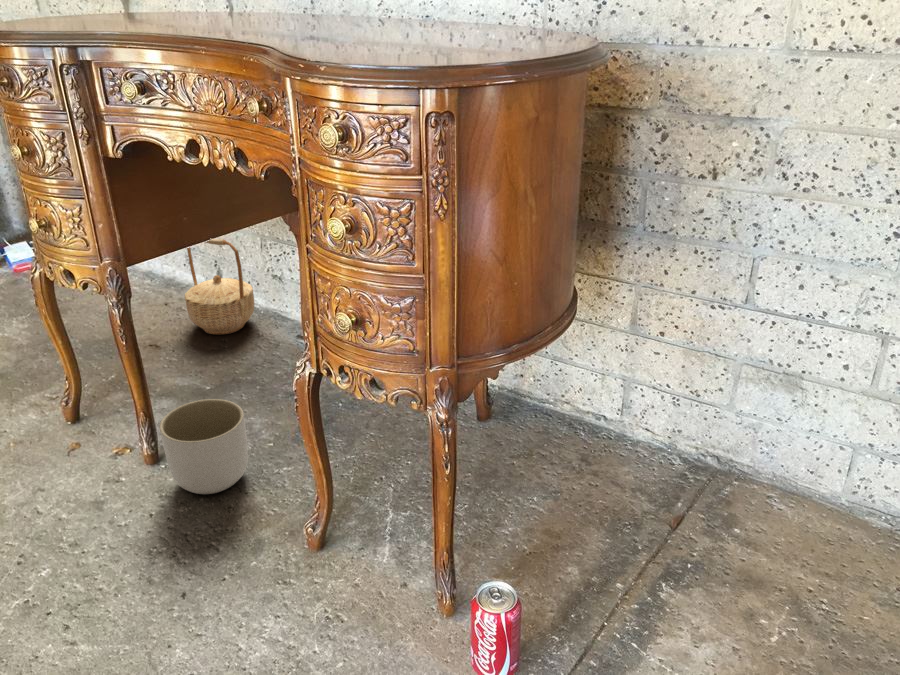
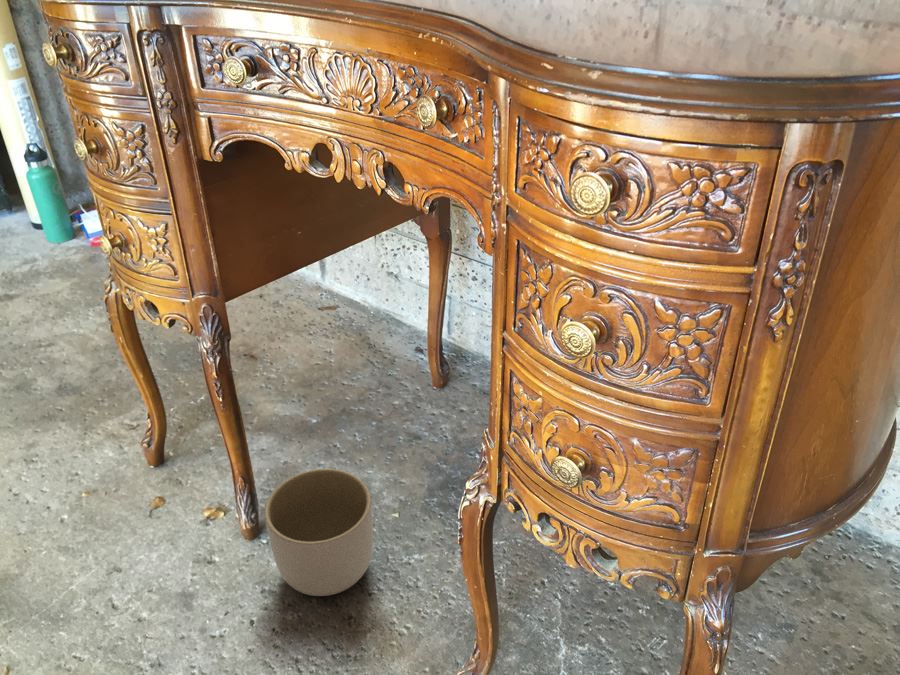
basket: present [185,239,254,334] -> none [285,222,365,344]

